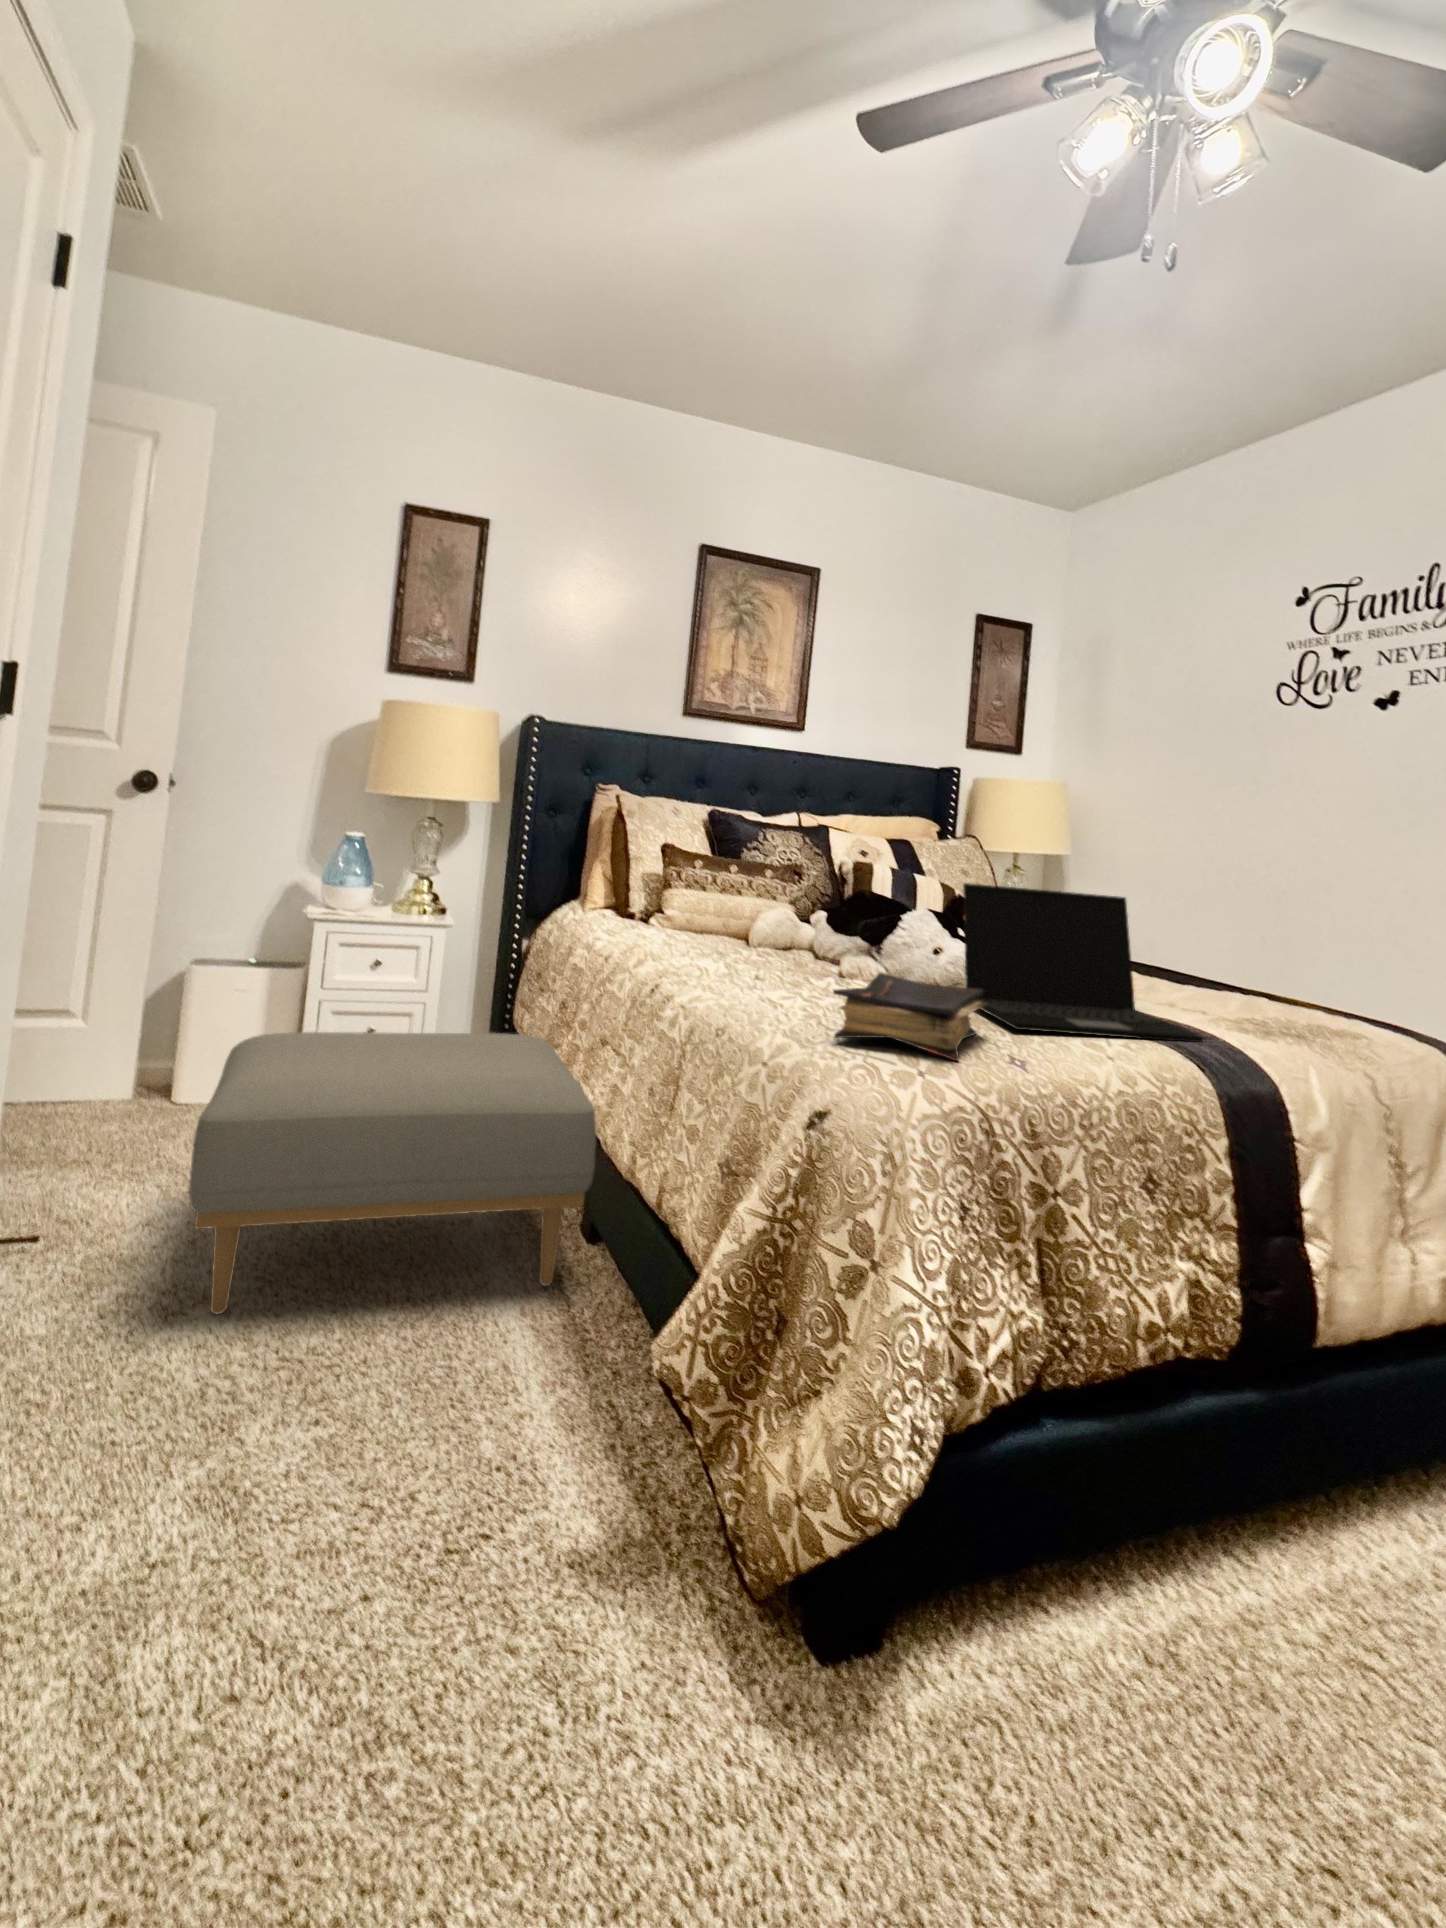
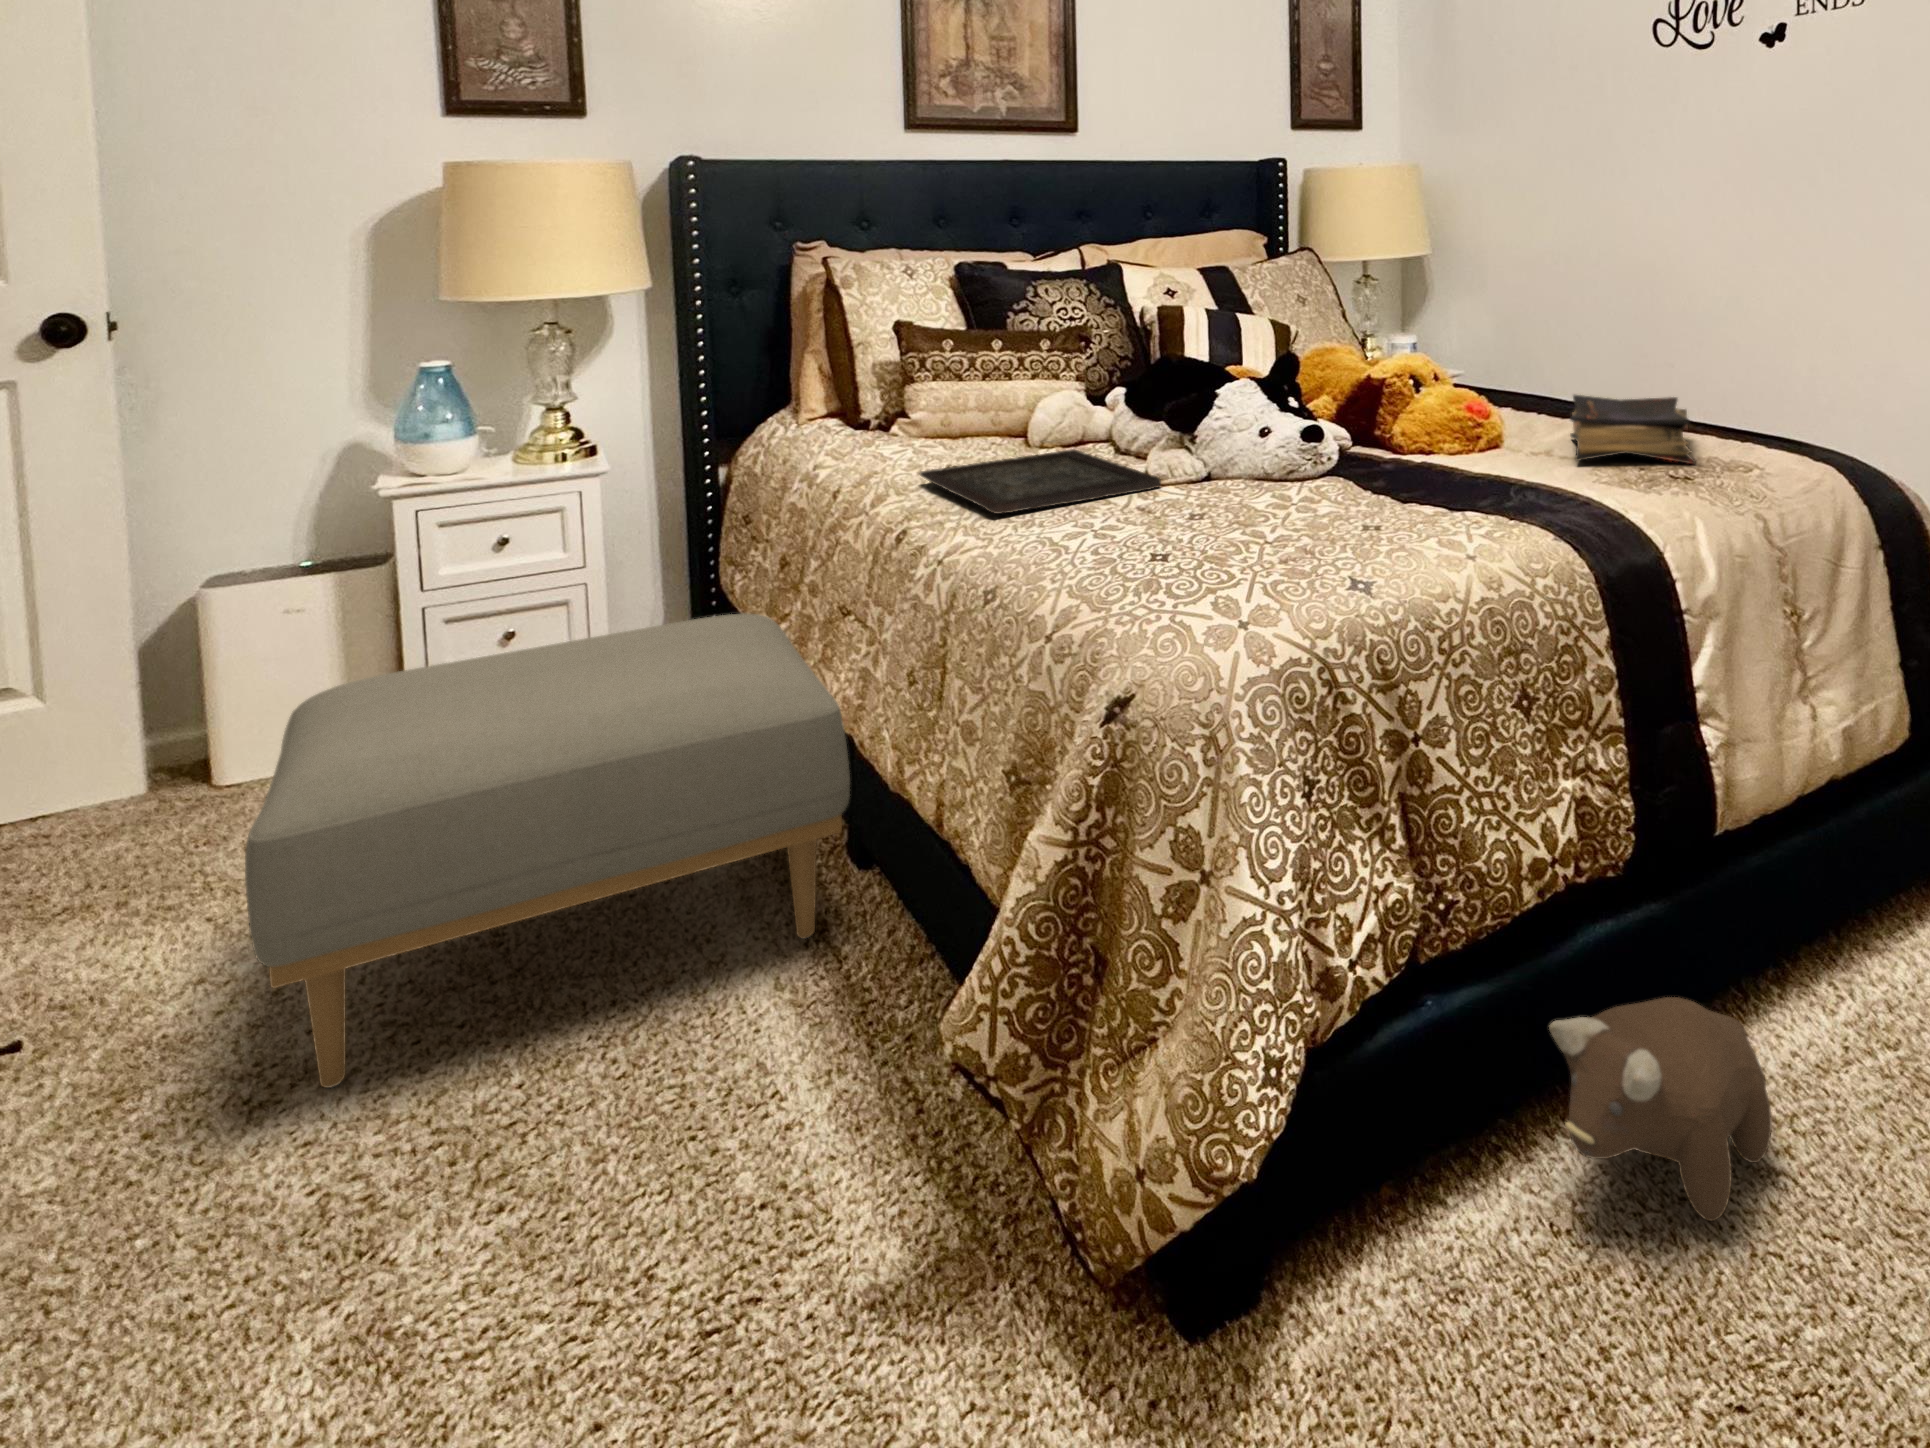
laptop: present [963,883,1203,1042] -> none [1284,335,1577,530]
tray: none [671,949,853,985] -> present [920,449,1161,514]
book: present [833,972,989,1061] -> present [1570,395,1696,464]
plush toy: none [1154,1468,1361,1691] -> present [1549,997,1772,1221]

